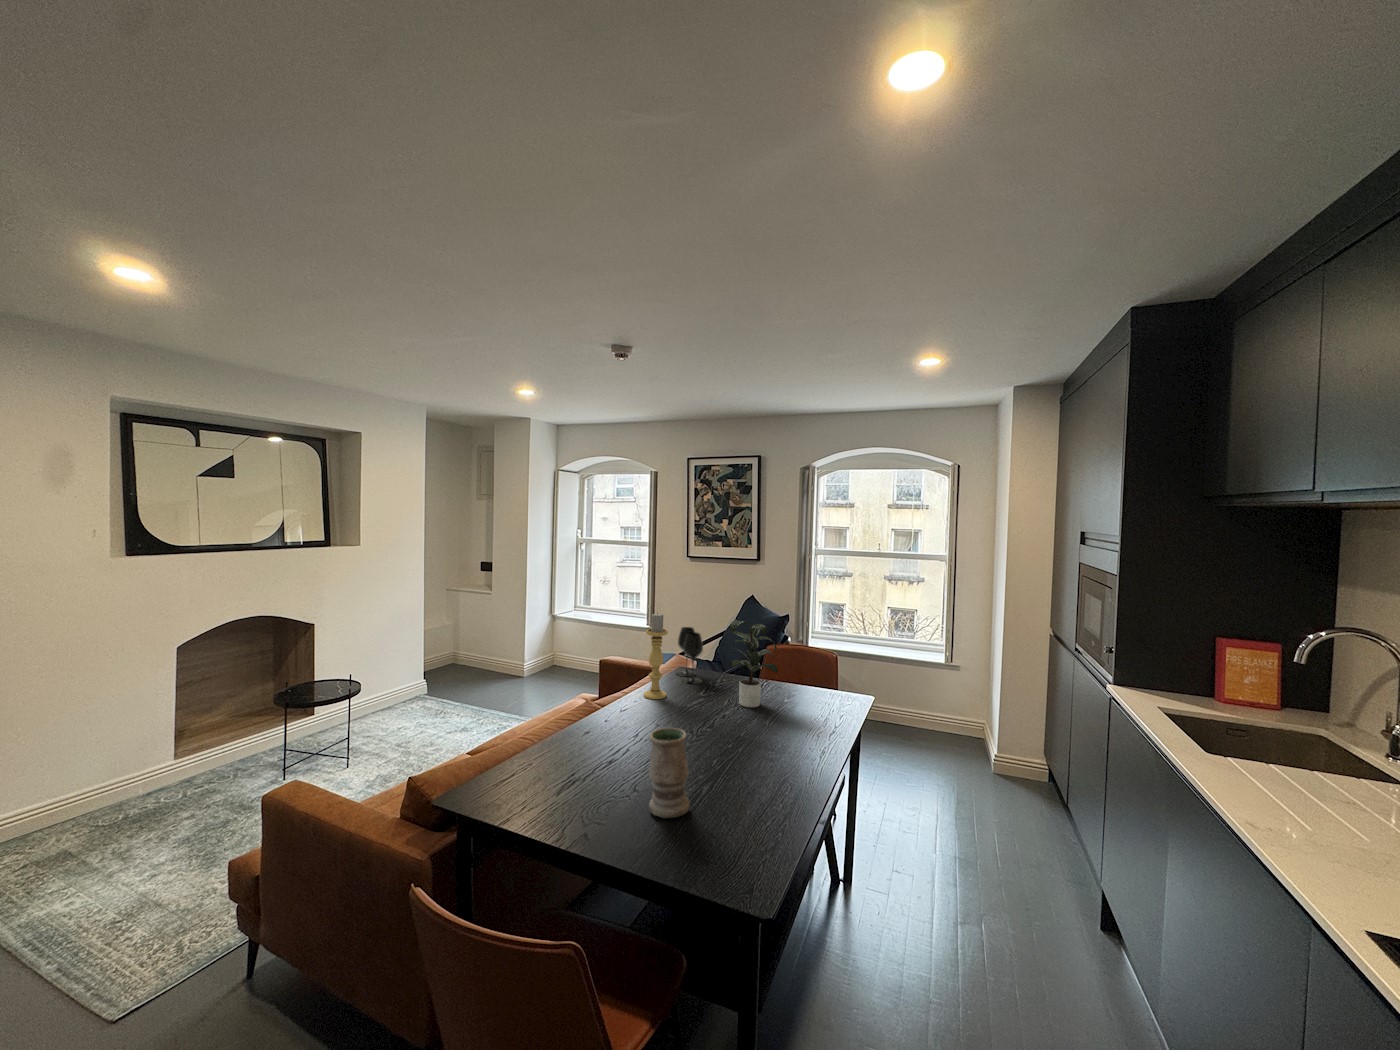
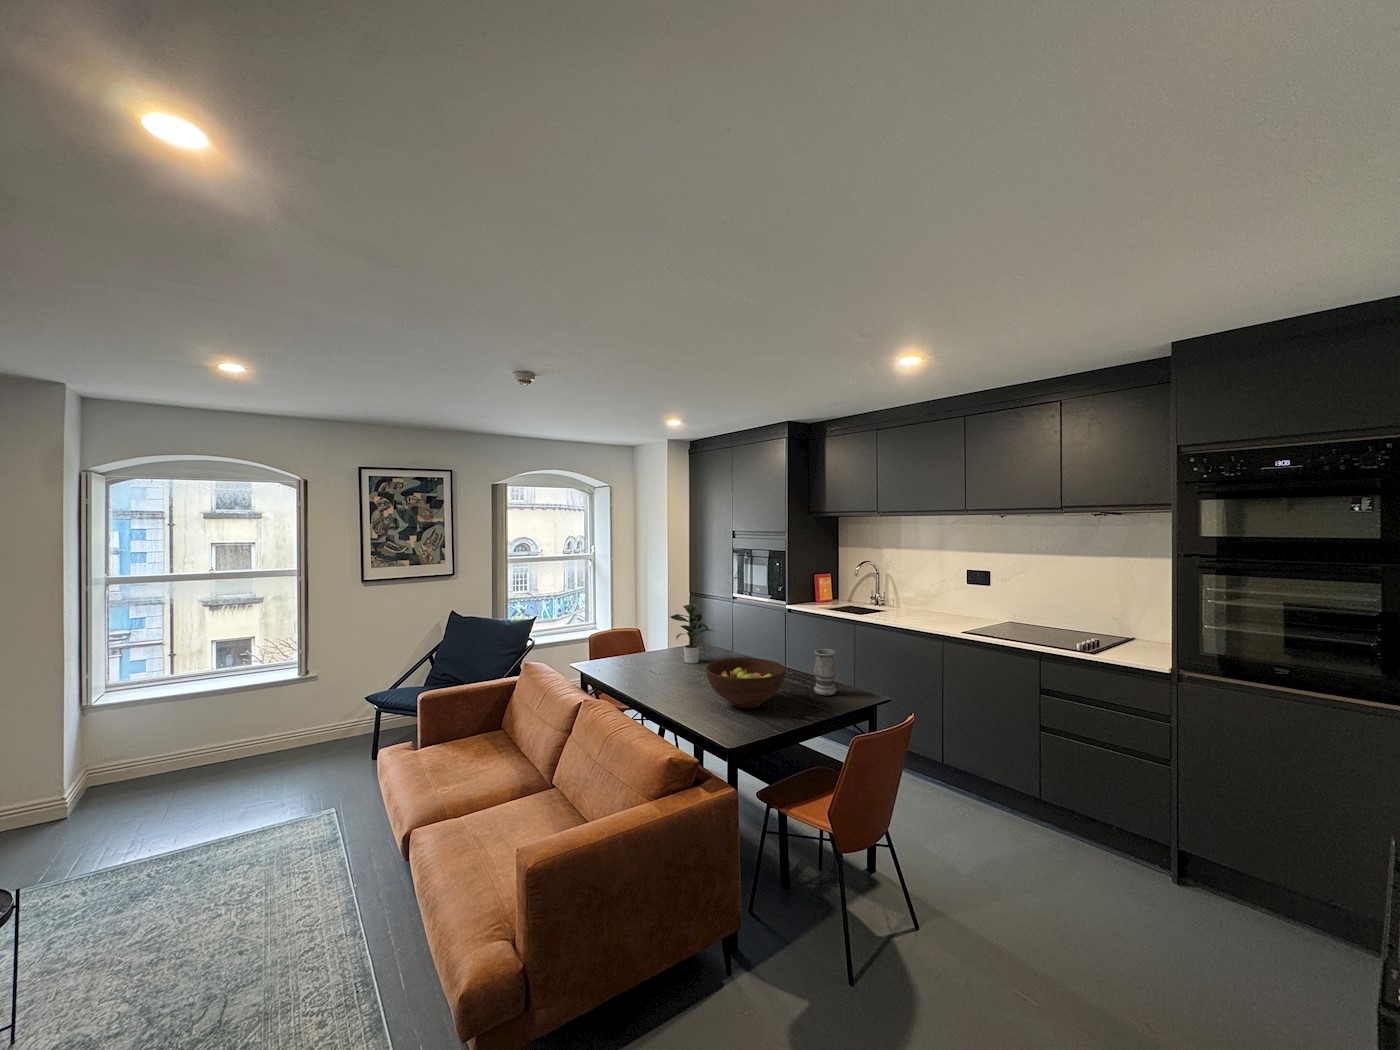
candle holder: present [644,614,668,699] -> none [637,611,655,679]
wine glass: present [677,627,703,684] -> none [598,626,634,668]
fruit bowl: none [513,689,631,769] -> present [706,658,786,708]

